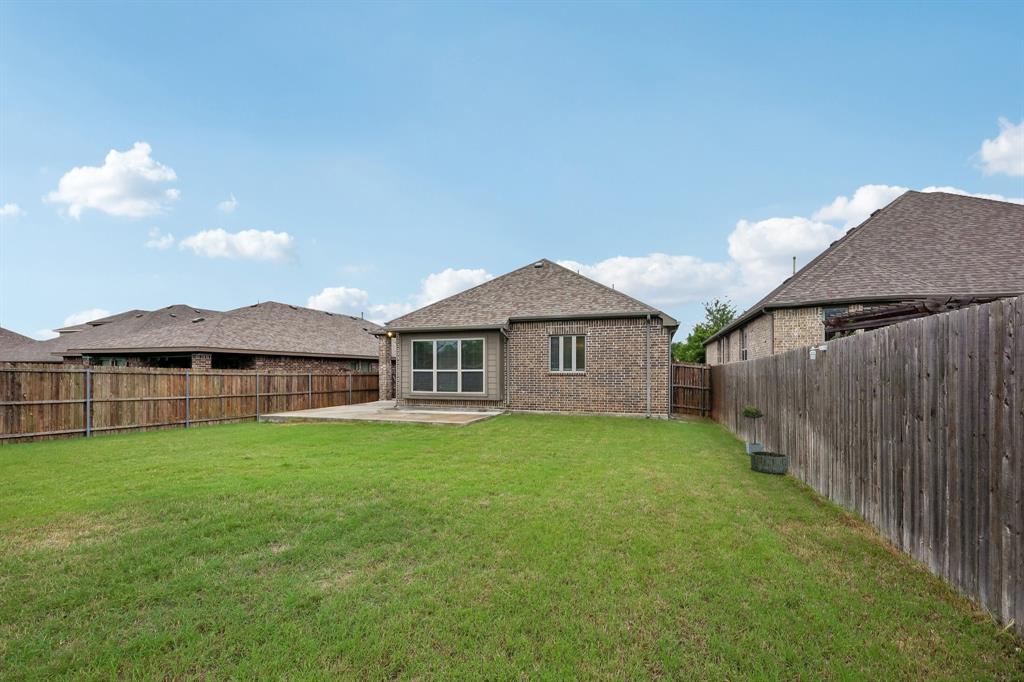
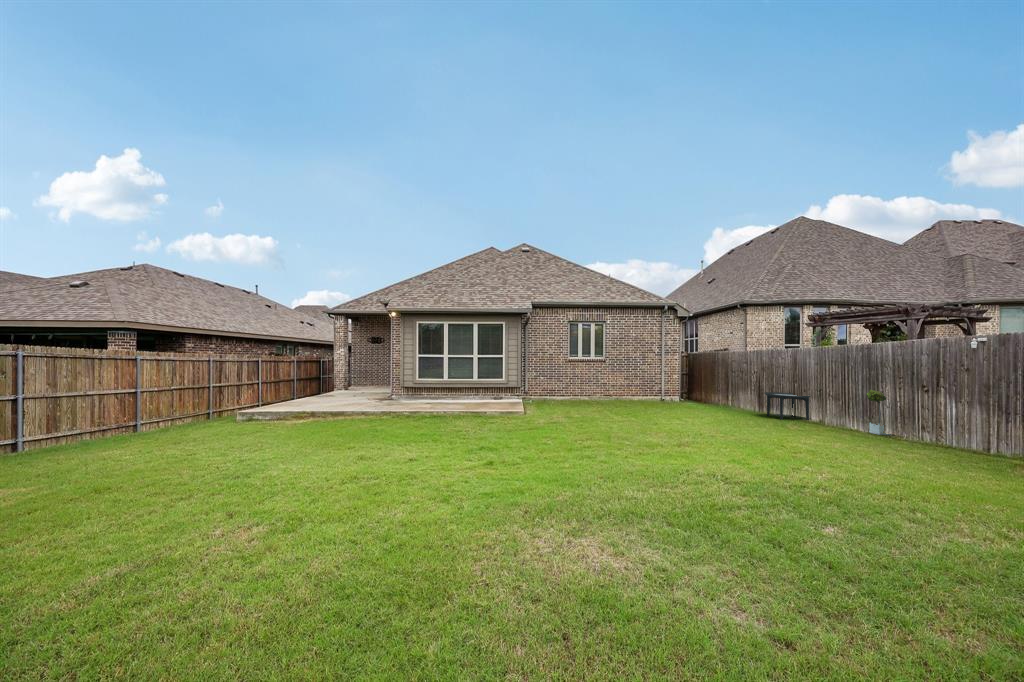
round table: none [694,408,742,439] -> present [765,392,810,420]
basket: present [751,447,788,473] -> none [929,427,970,451]

